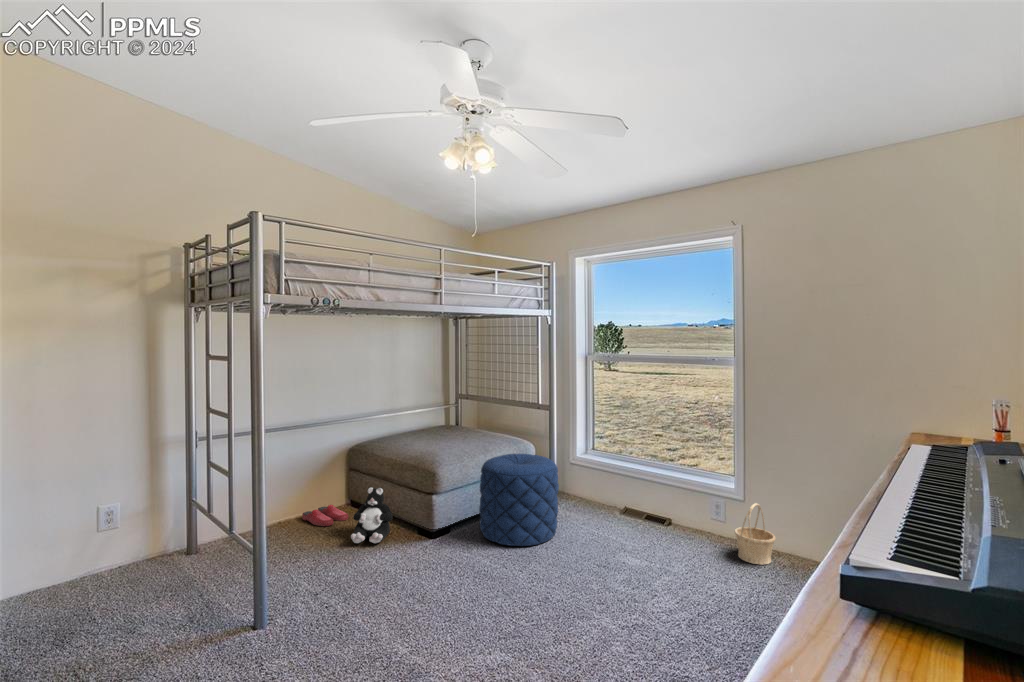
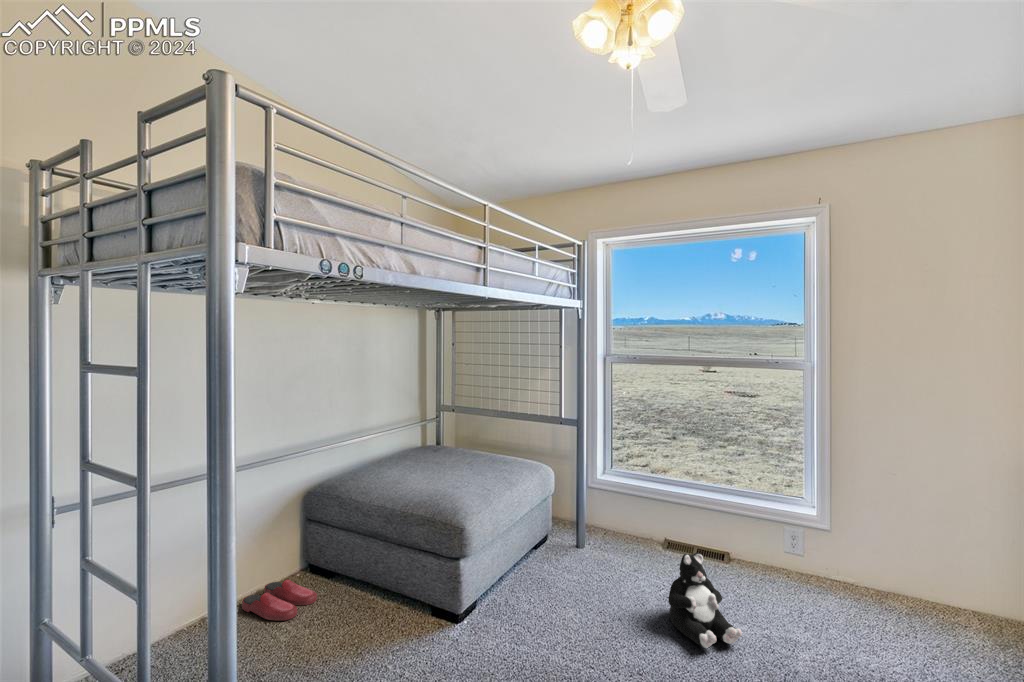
pouf: present [479,454,559,546] -> none [518,487,624,622]
plush toy: present [351,487,393,543] -> present [668,553,742,648]
basket: present [735,503,775,565] -> none [836,535,892,611]

